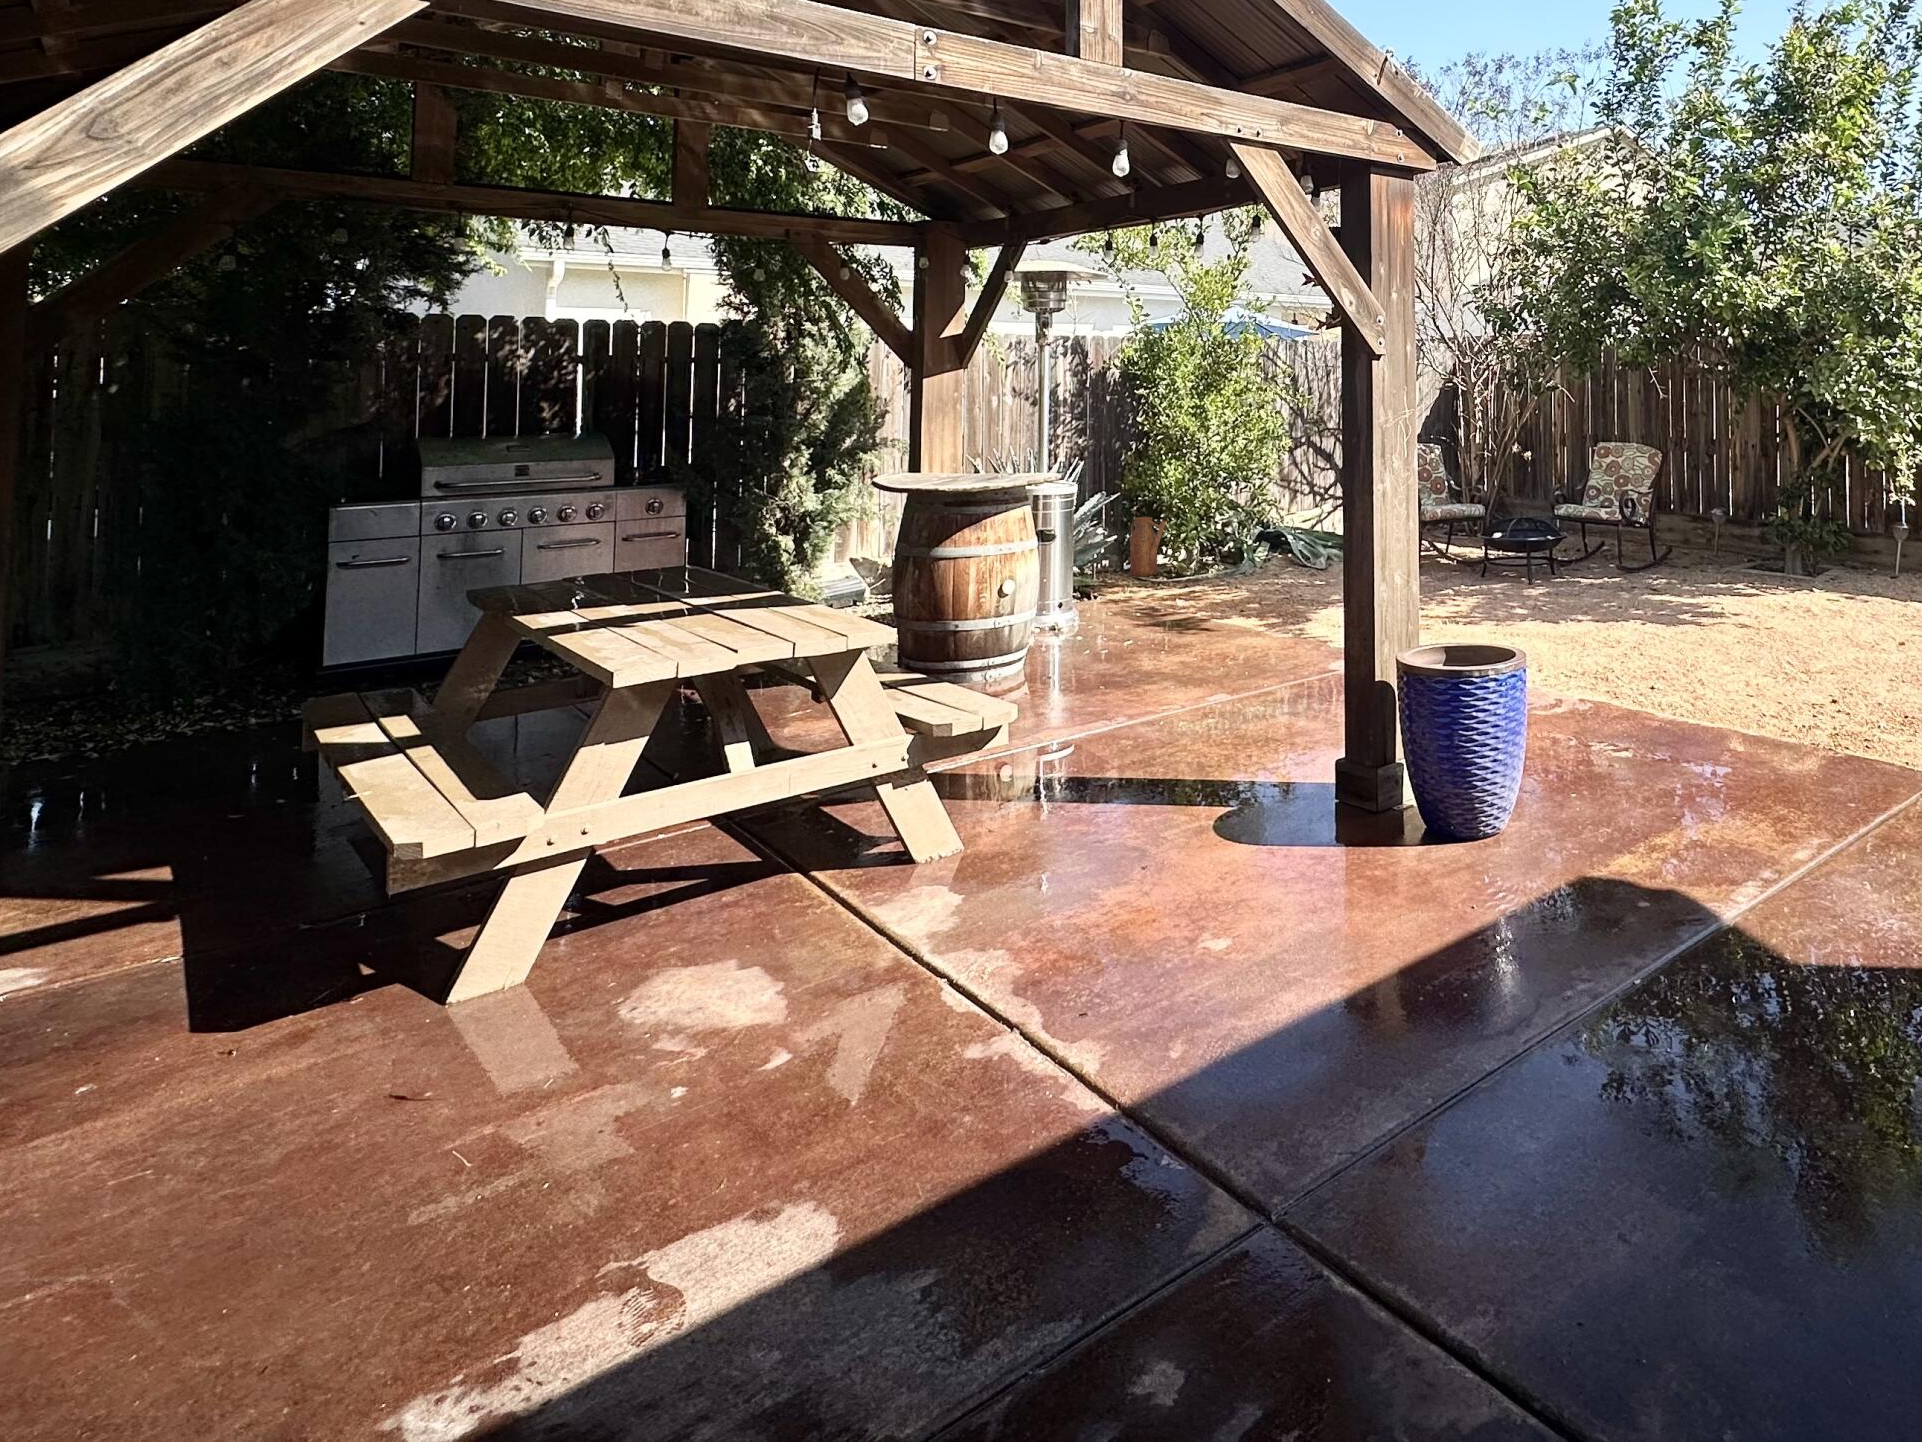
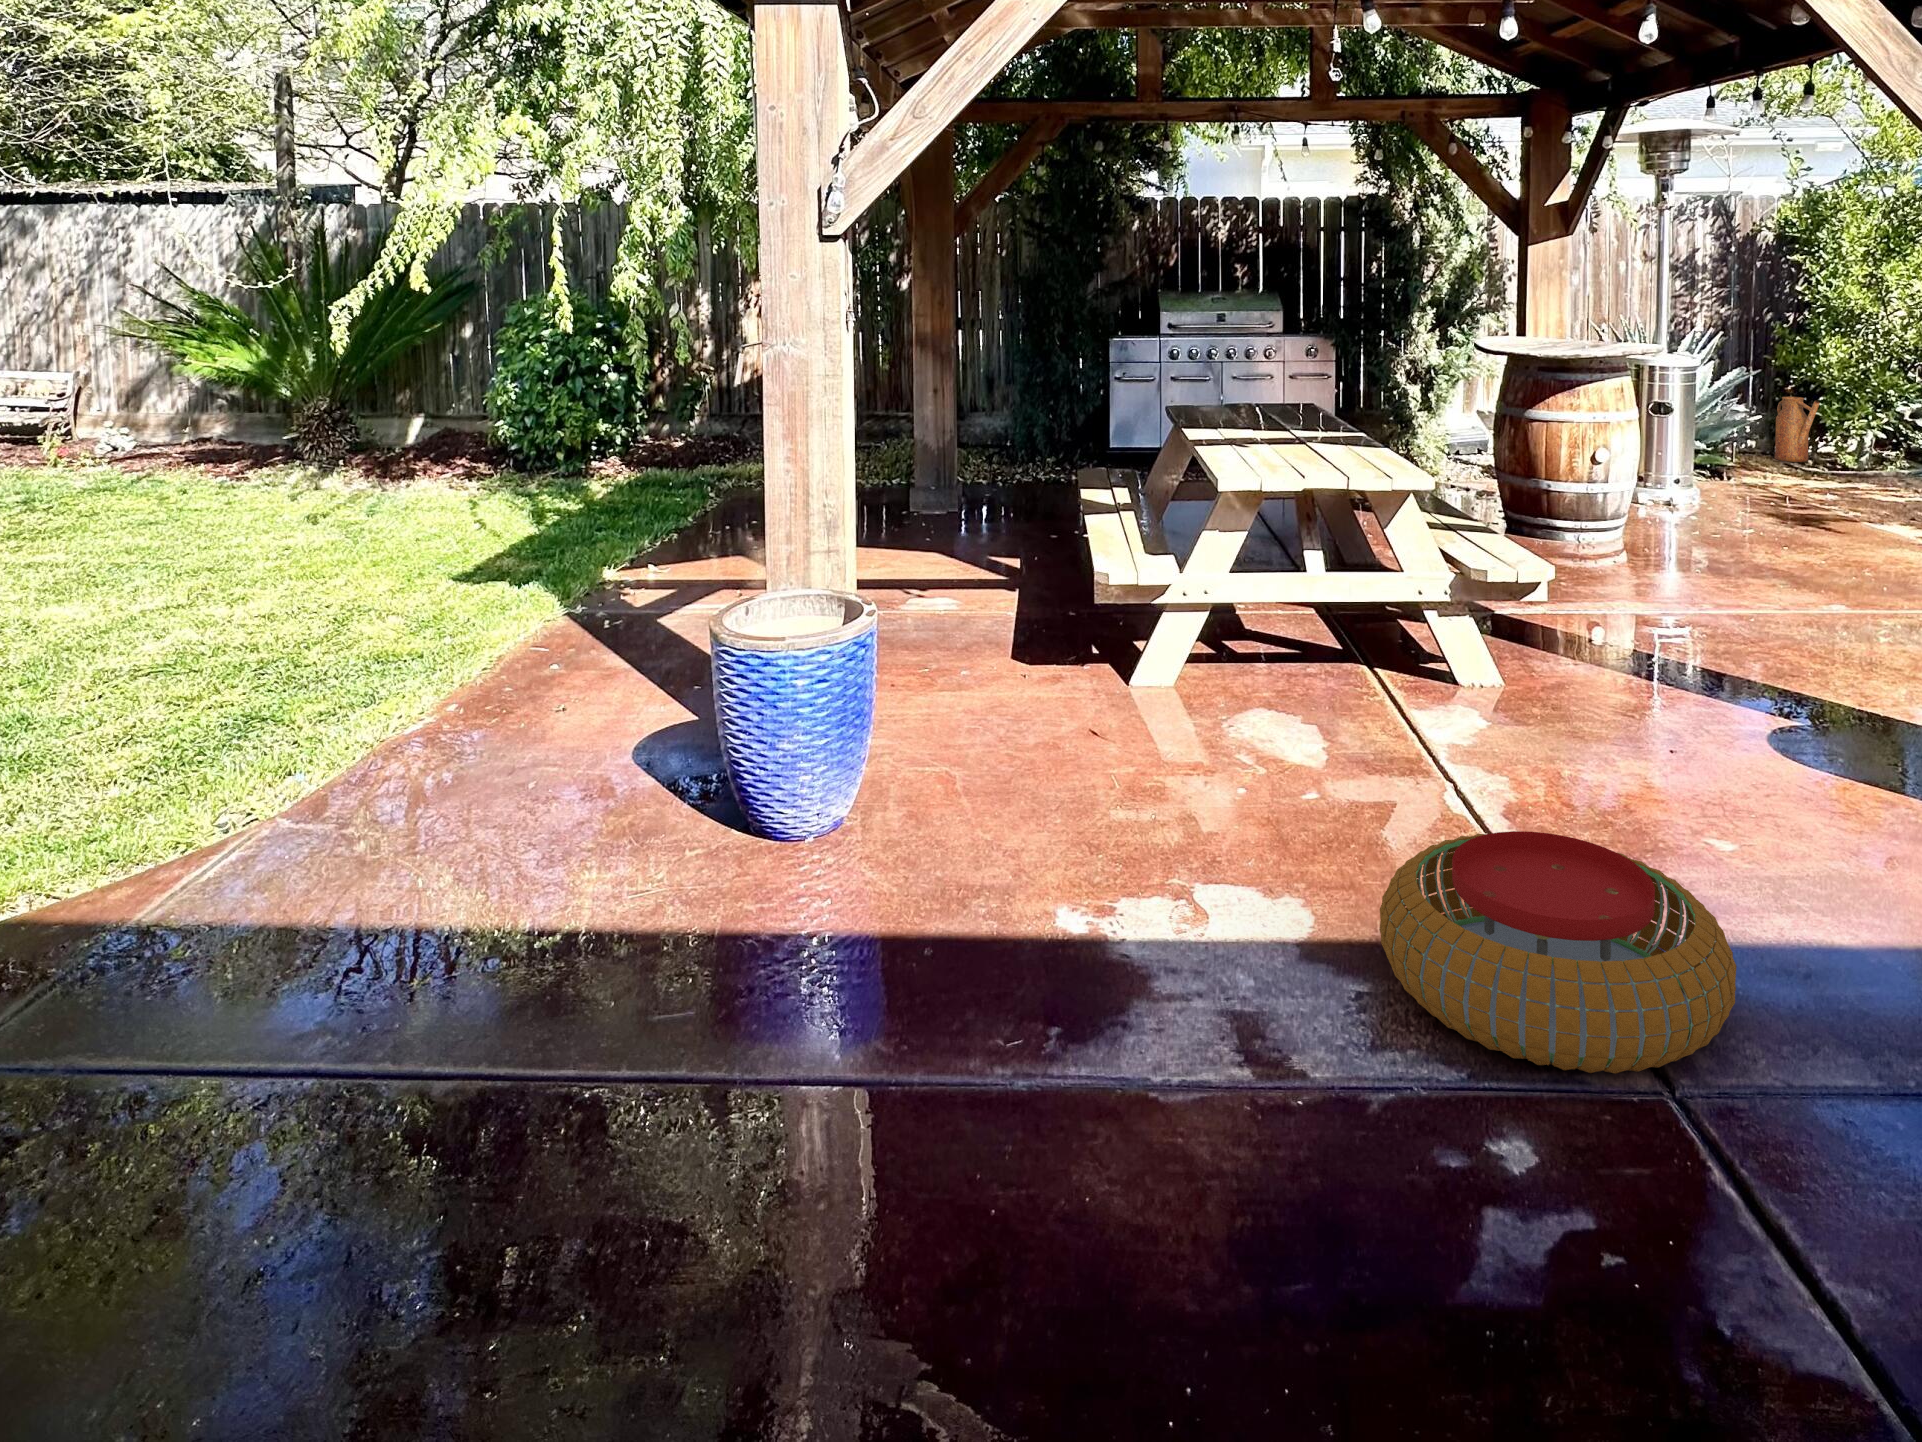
pouf: none [929,1004,1305,1294] -> present [1380,831,1736,1074]

